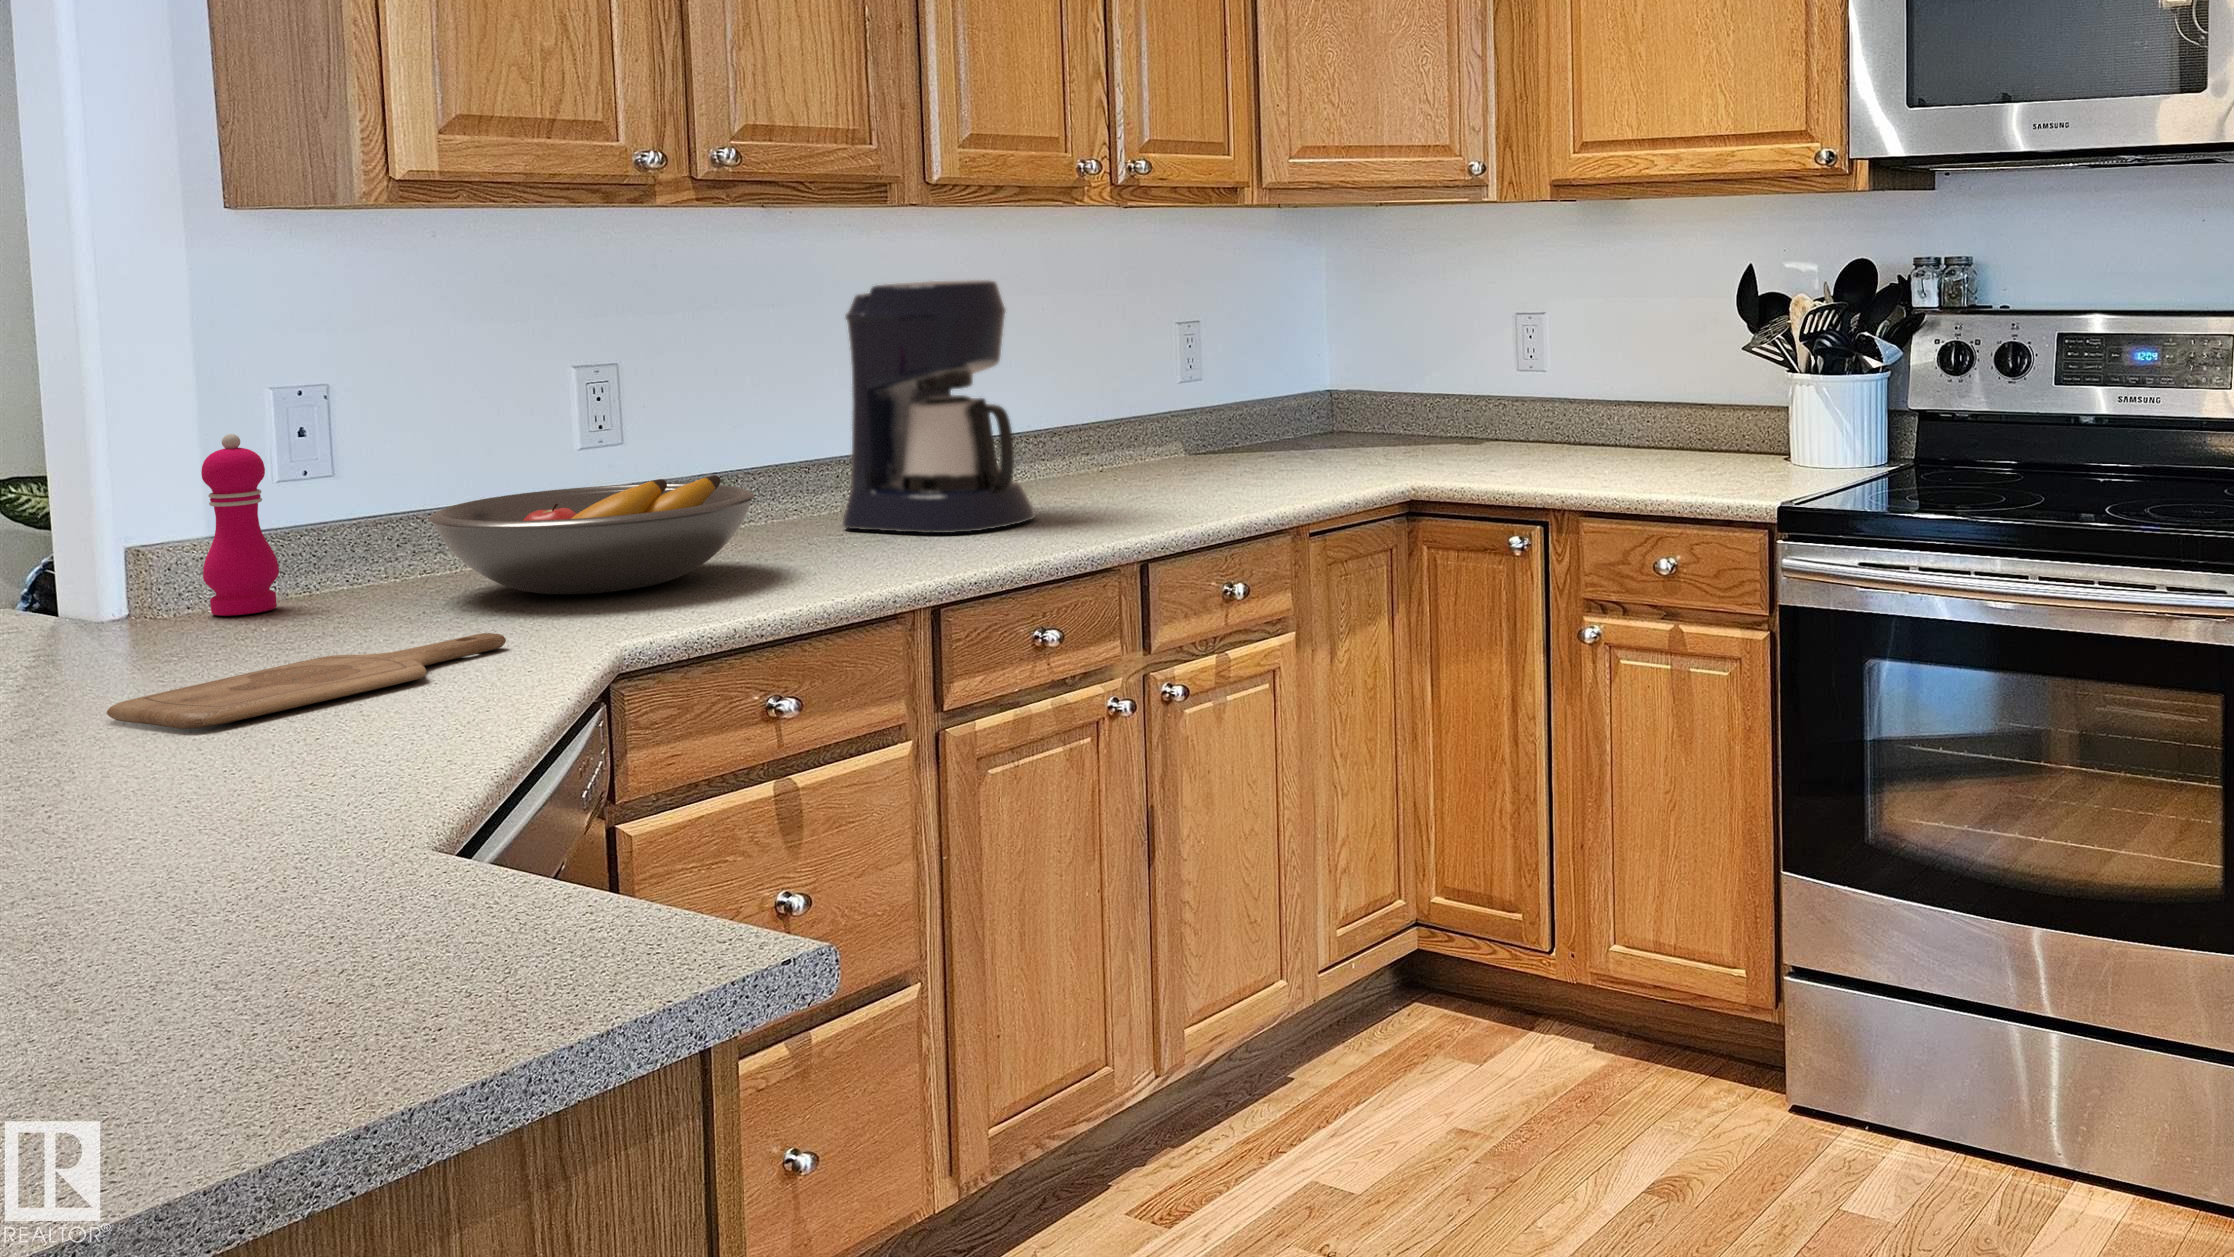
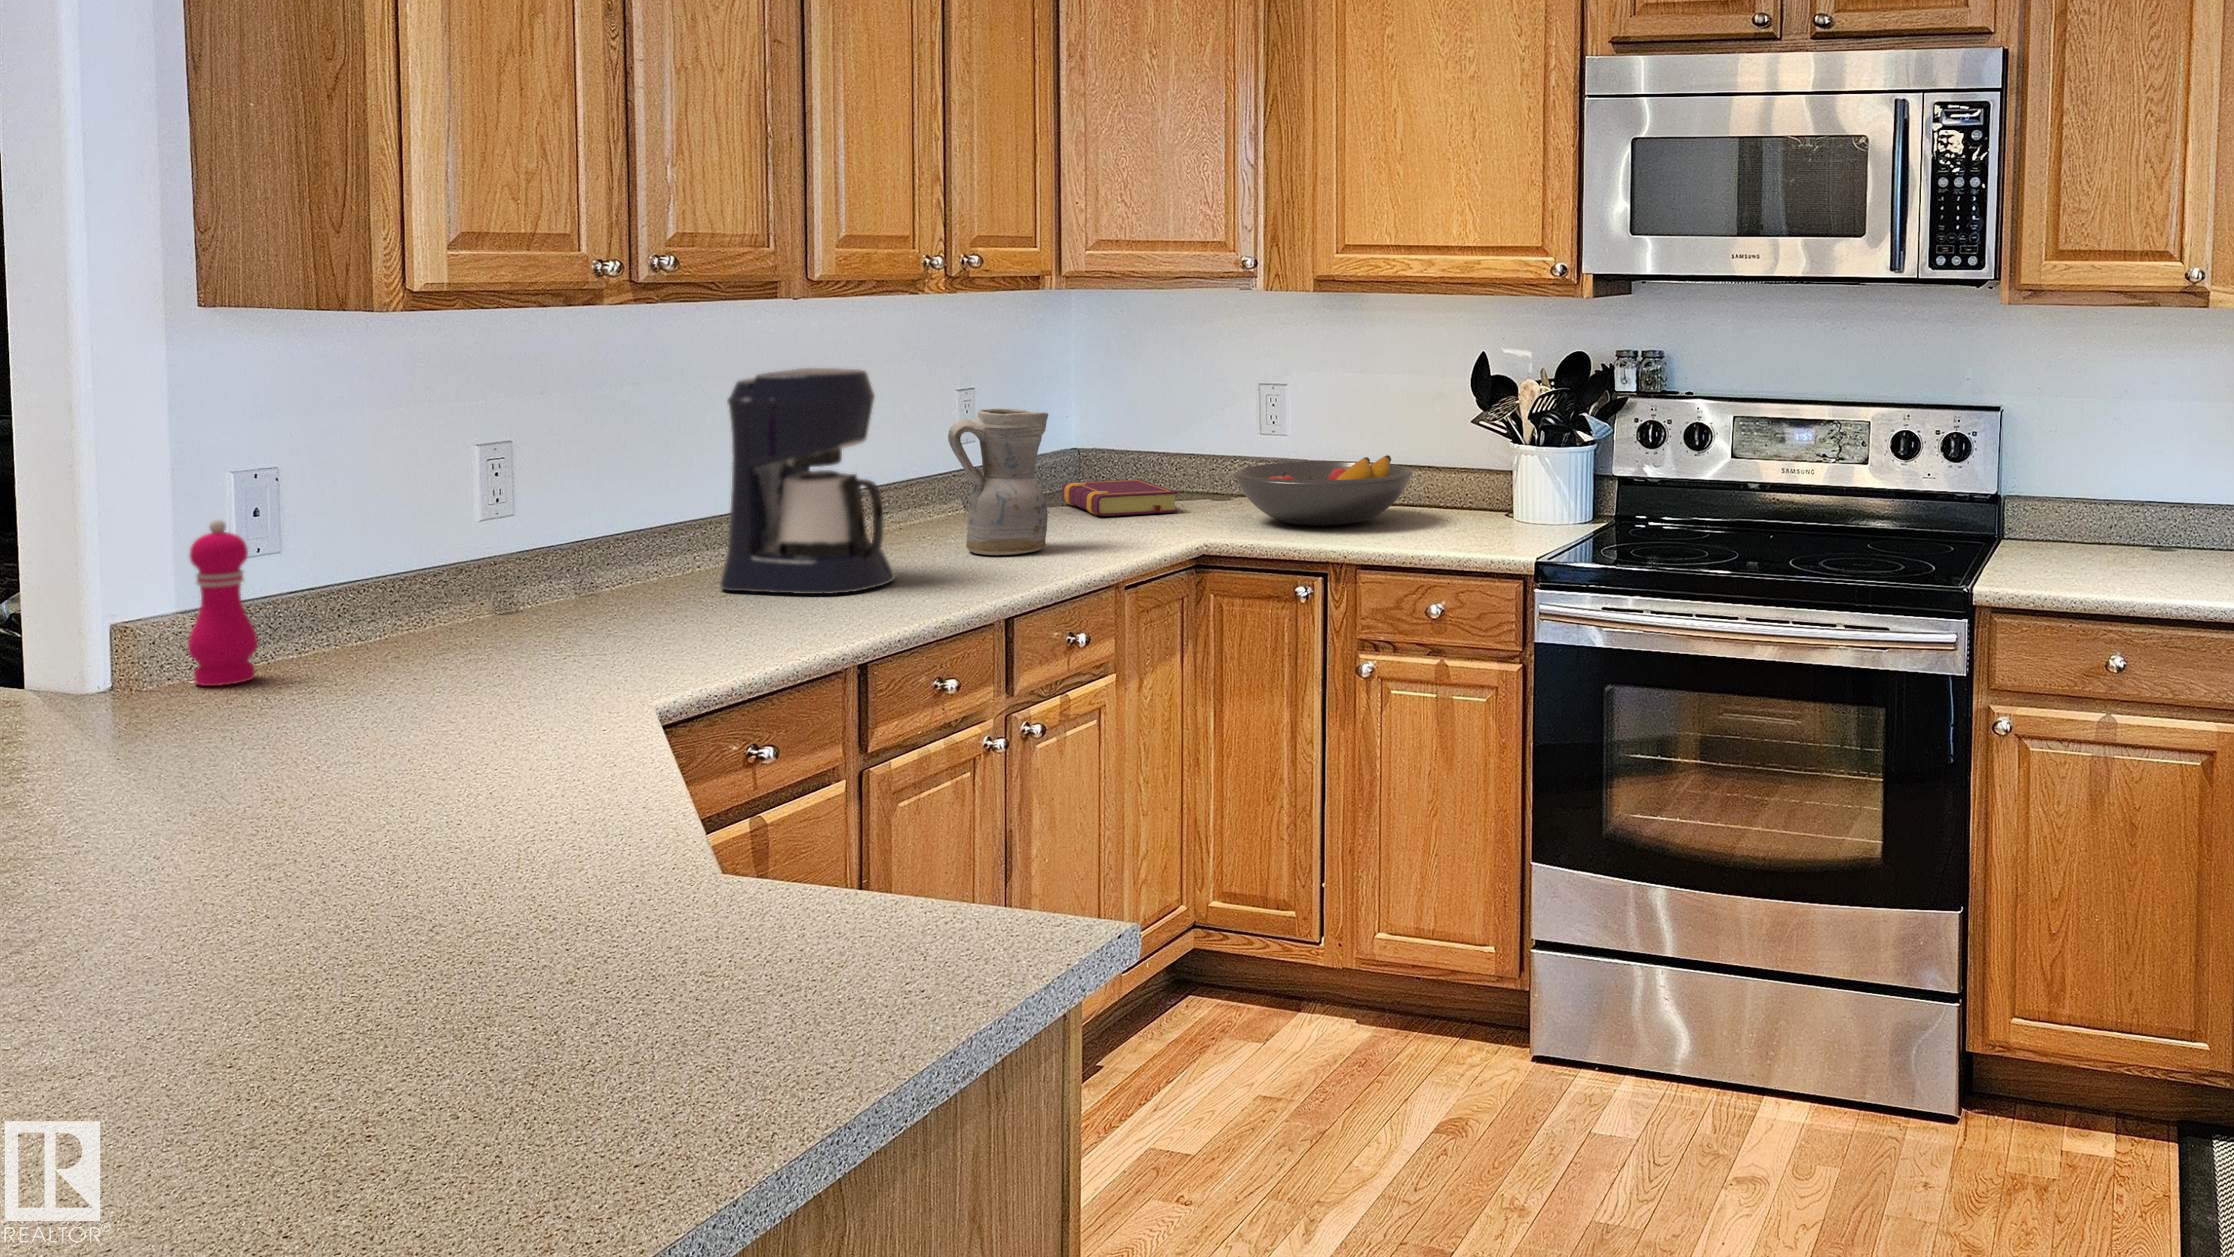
ceramic pitcher: none [1116,331,1231,496] -> present [948,409,1048,555]
book: none [1294,420,1412,458] -> present [1062,479,1178,516]
fruit bowl: present [429,475,754,594] -> present [1234,455,1413,526]
cutting board: present [107,633,506,729] -> none [249,698,543,790]

